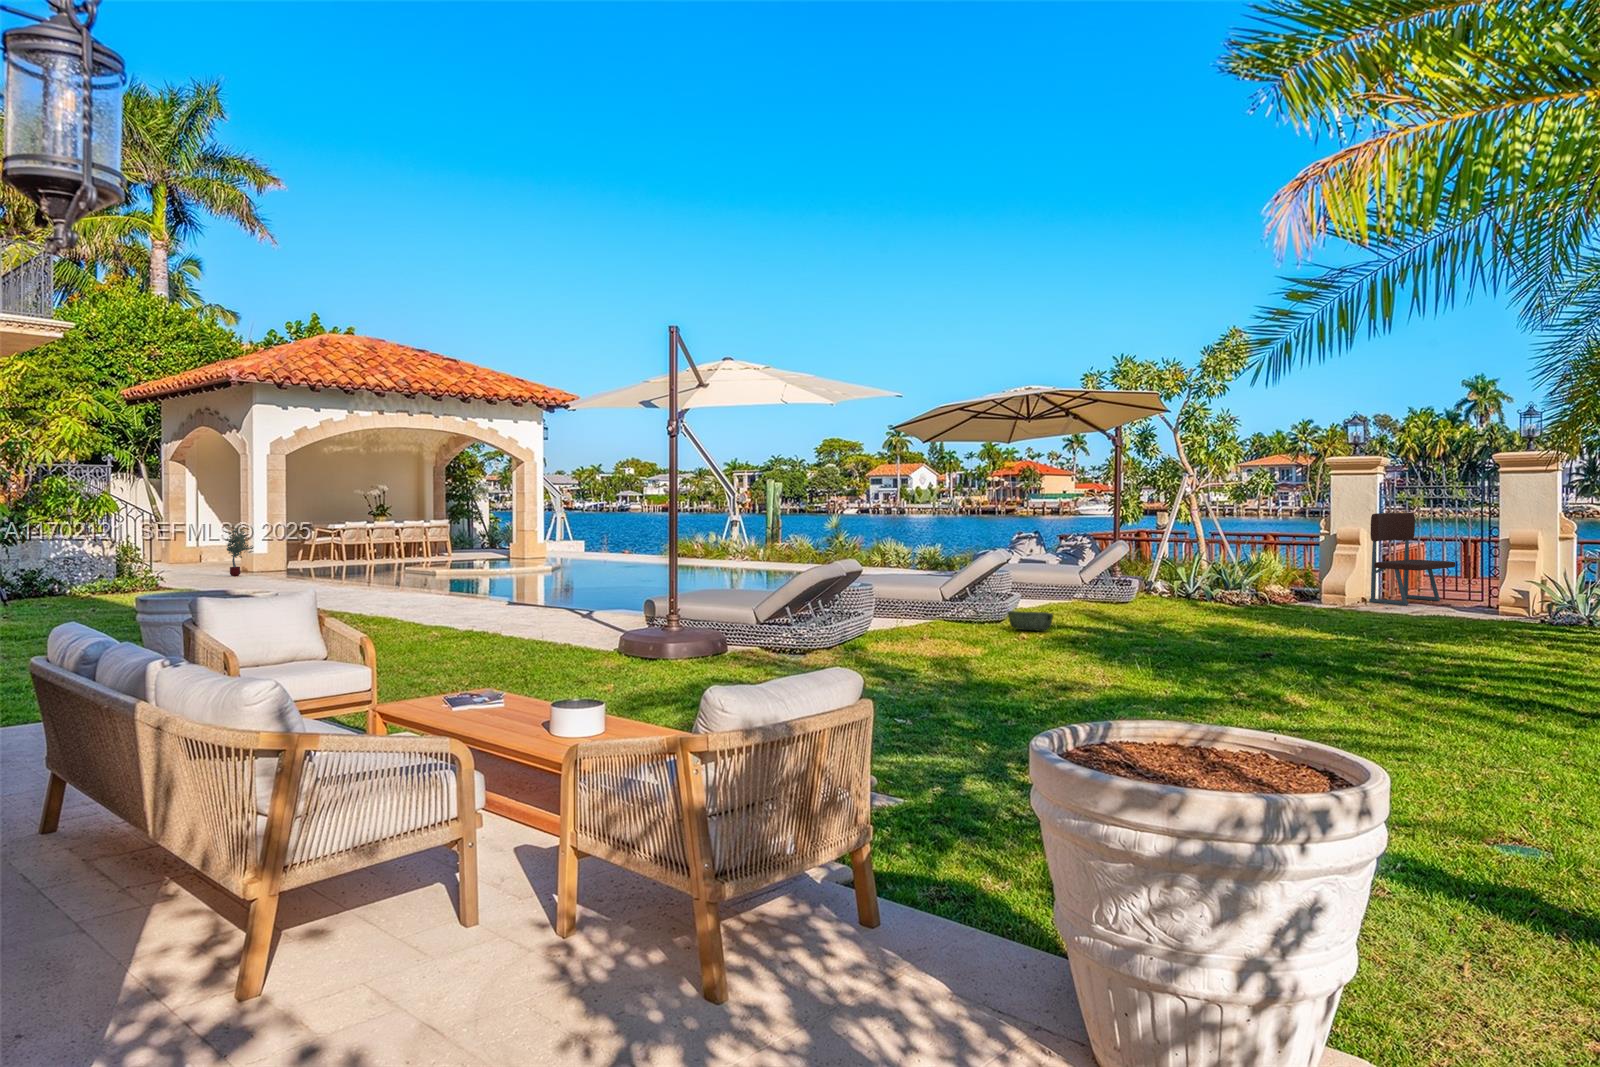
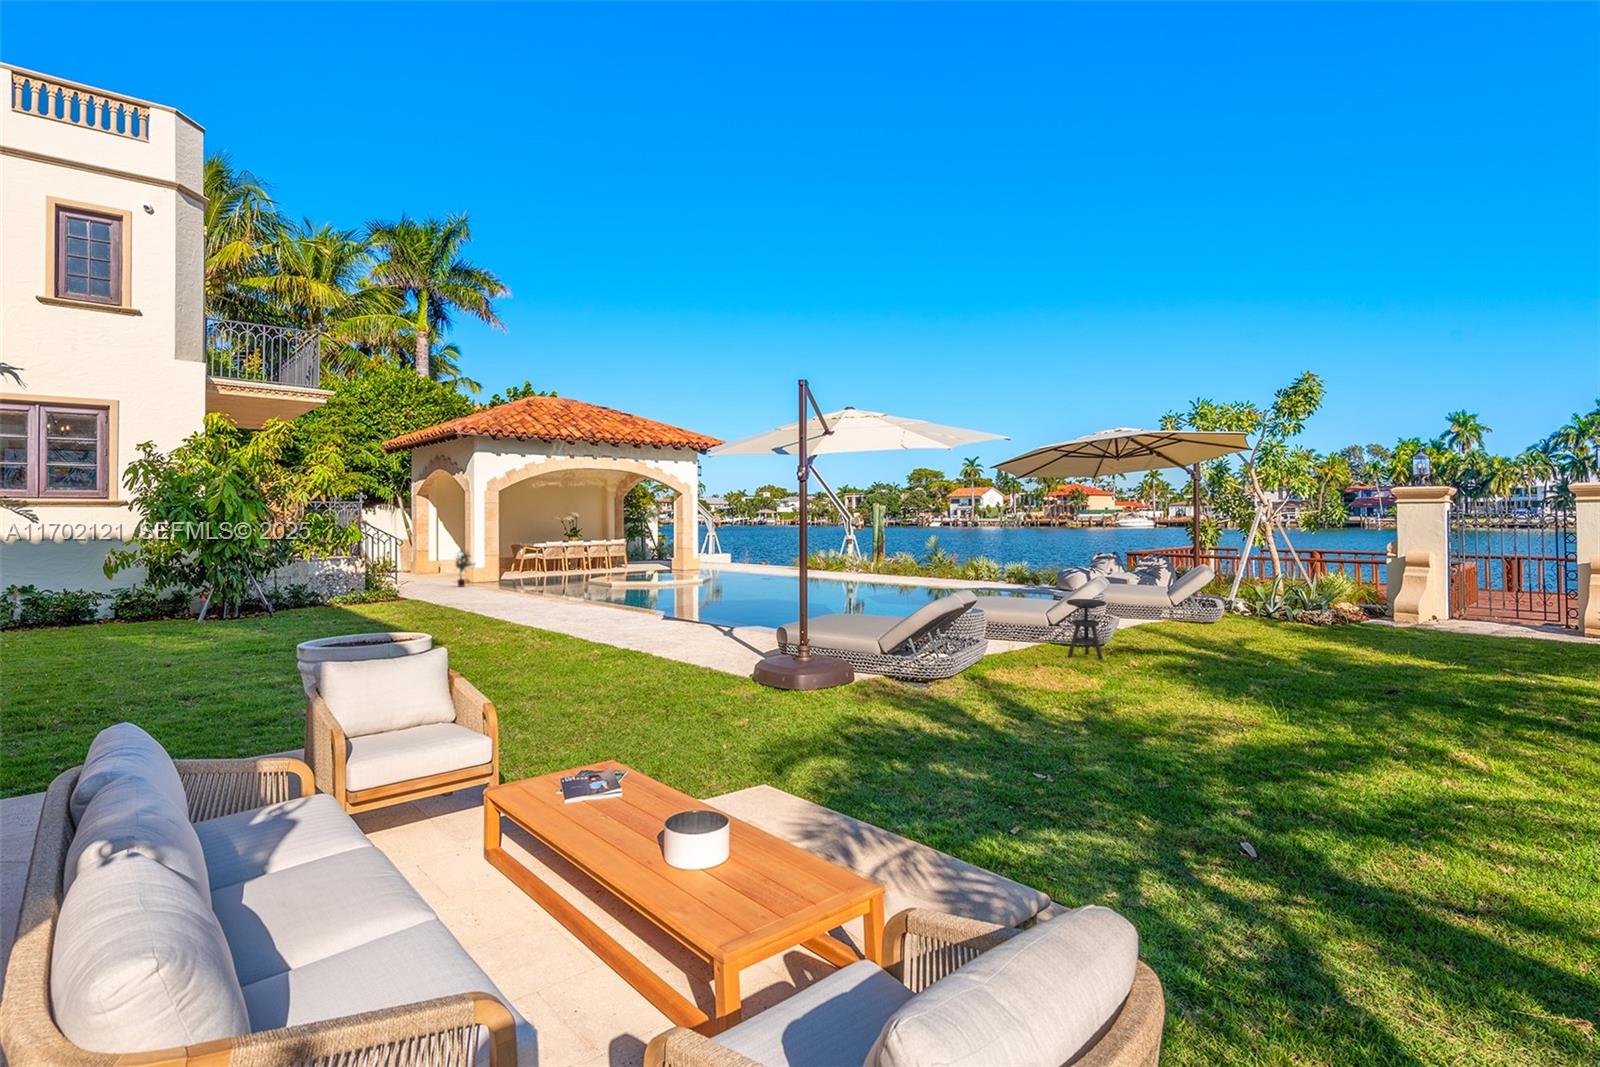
bench: present [1369,513,1455,606] -> none [1454,541,1543,630]
side table: none [955,570,996,634] -> present [1066,599,1106,660]
woven basket: present [1007,611,1053,630] -> none [1115,637,1161,657]

